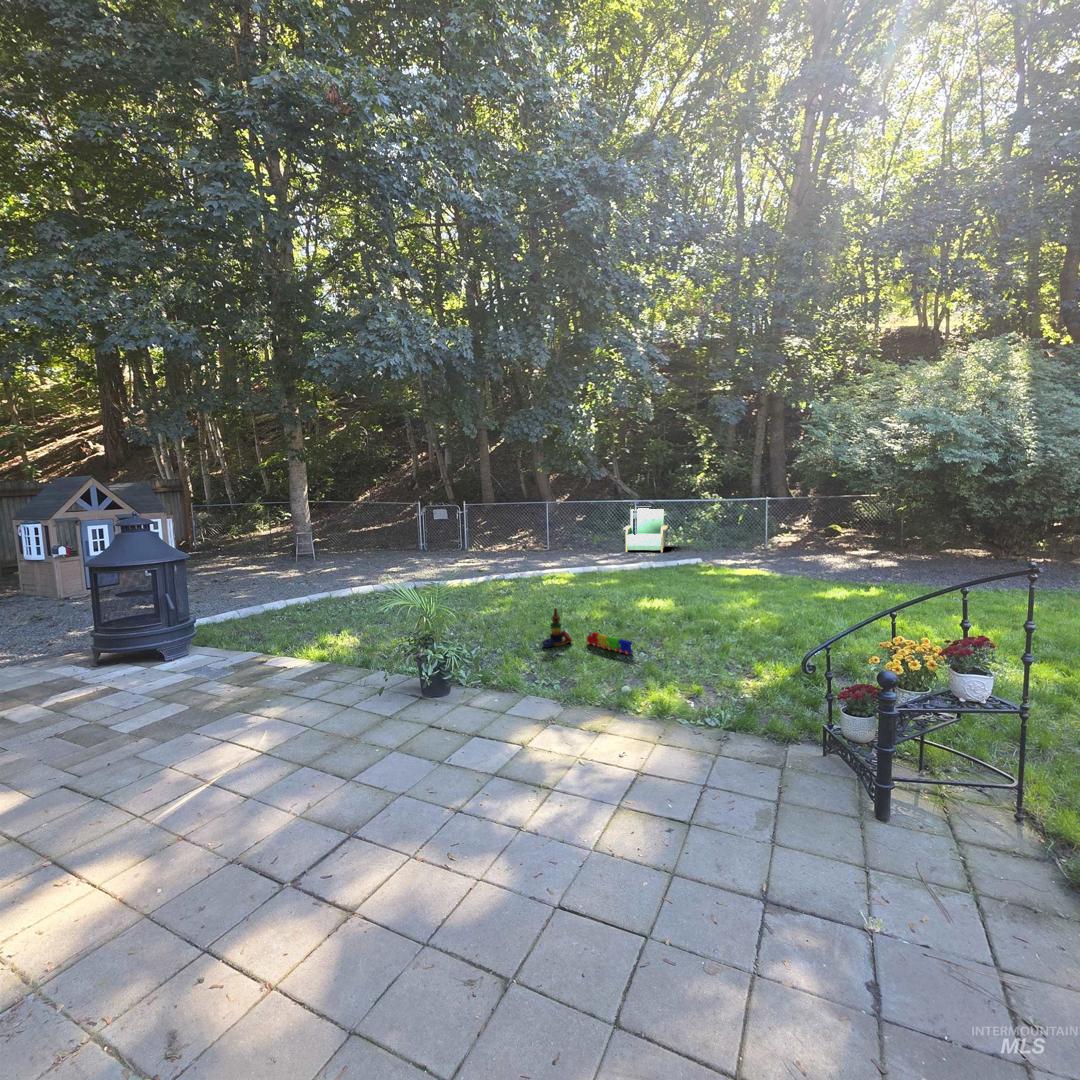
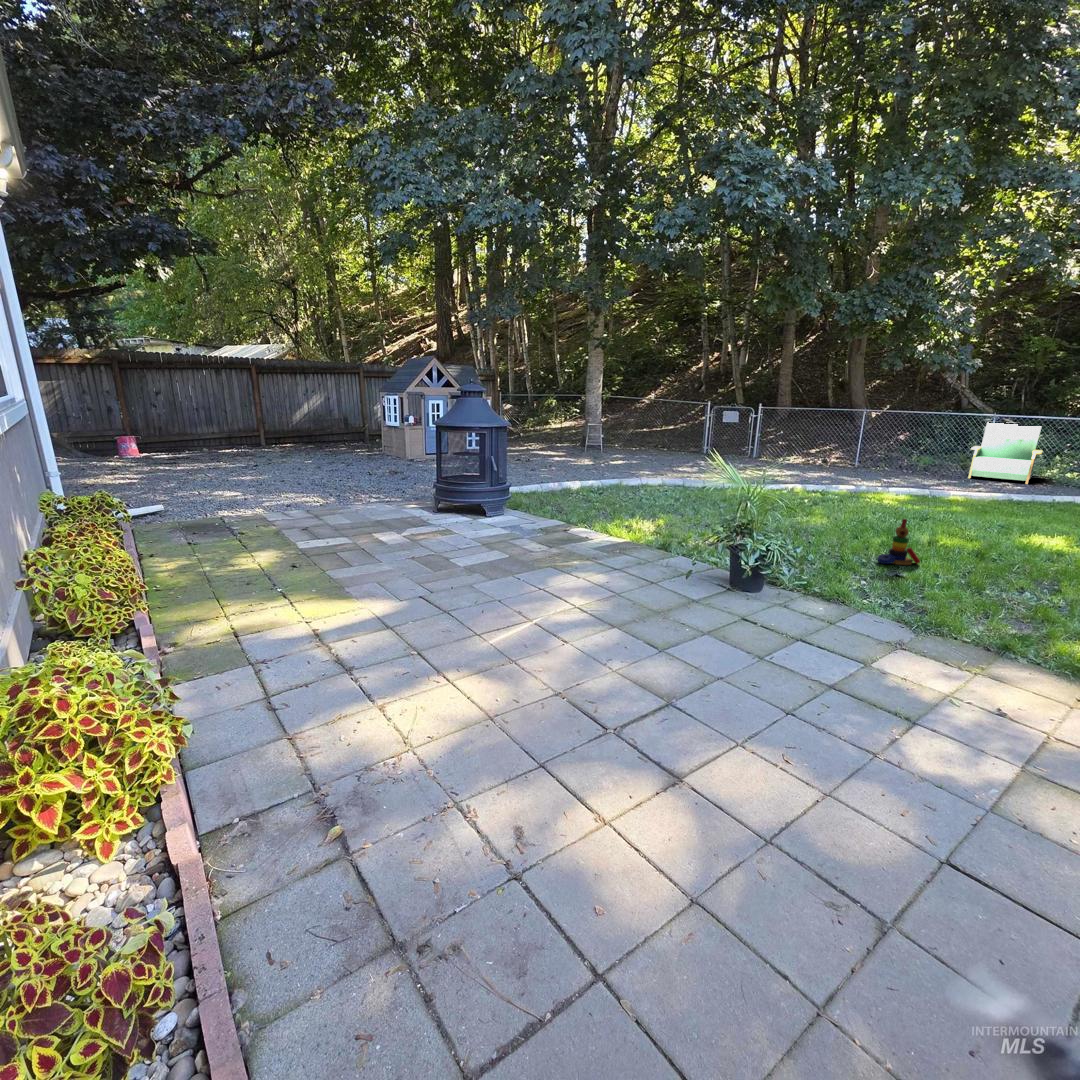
toy train: present [587,631,633,655] -> none [942,554,1024,591]

